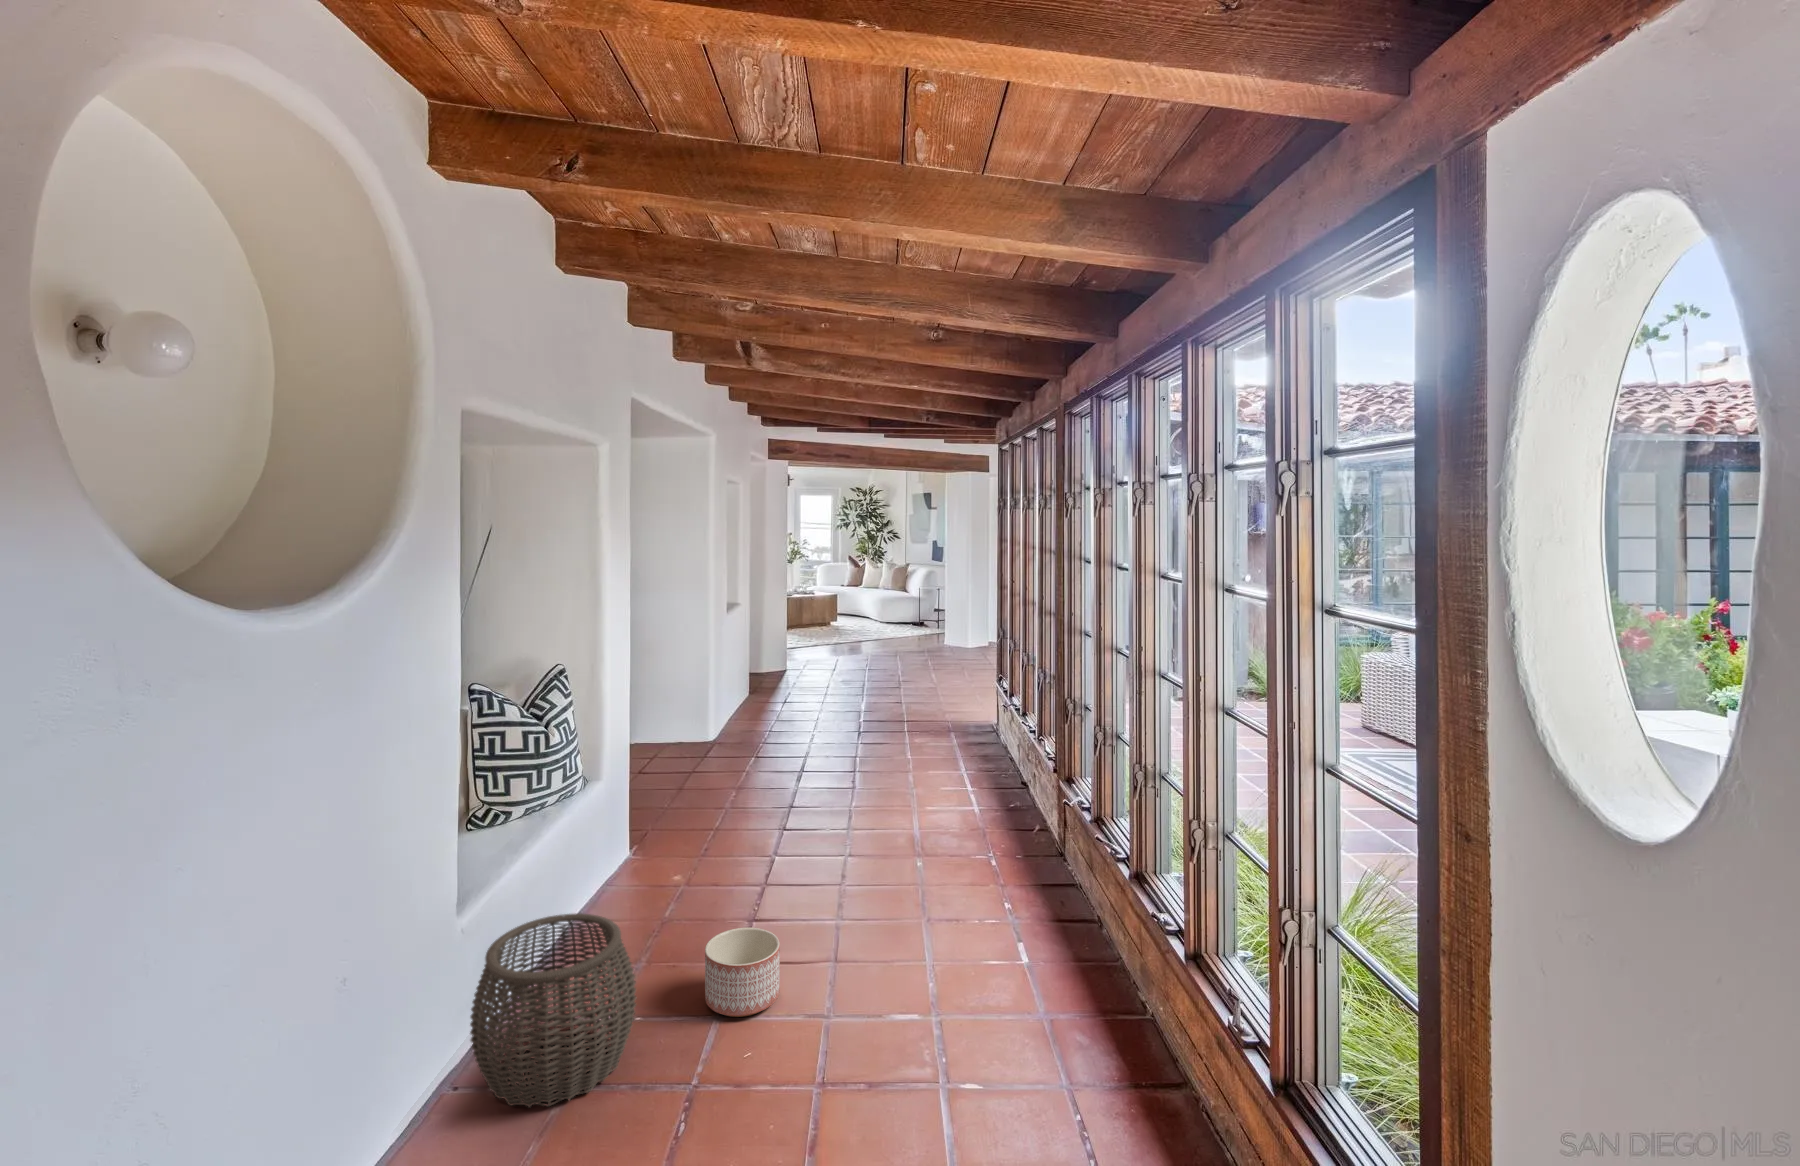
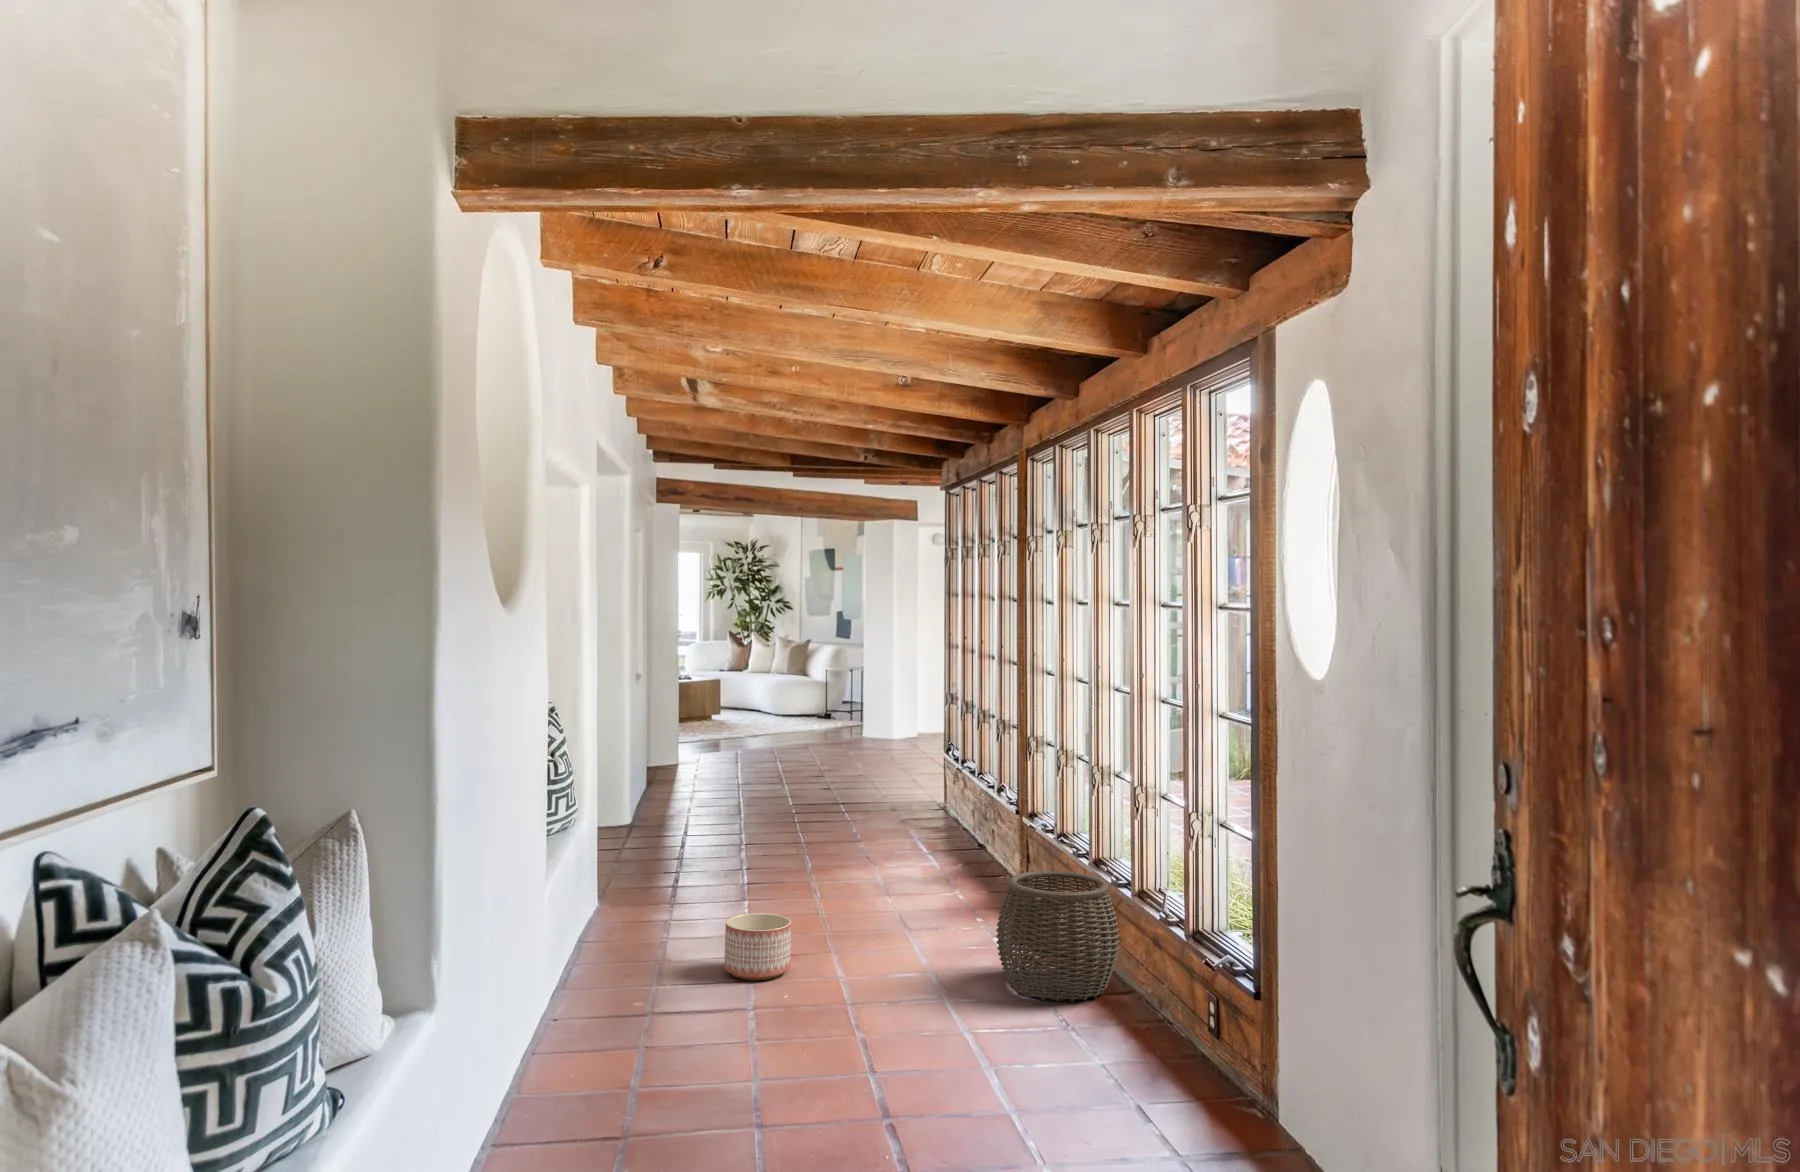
woven basket: present [470,913,637,1107] -> present [996,871,1120,1001]

